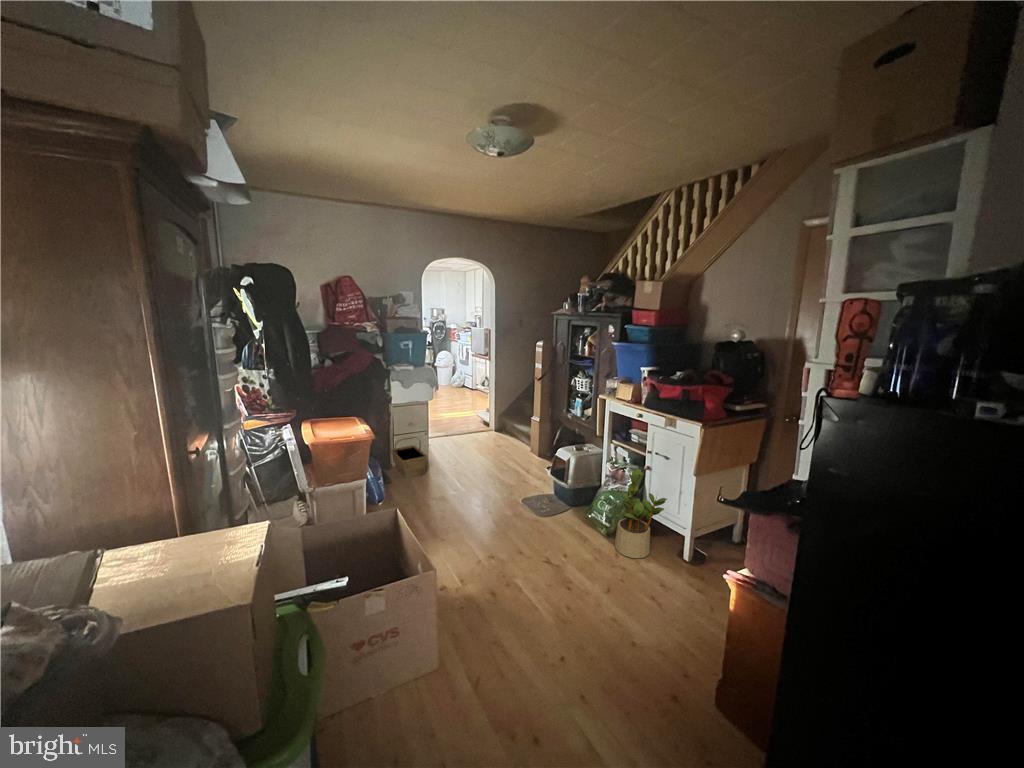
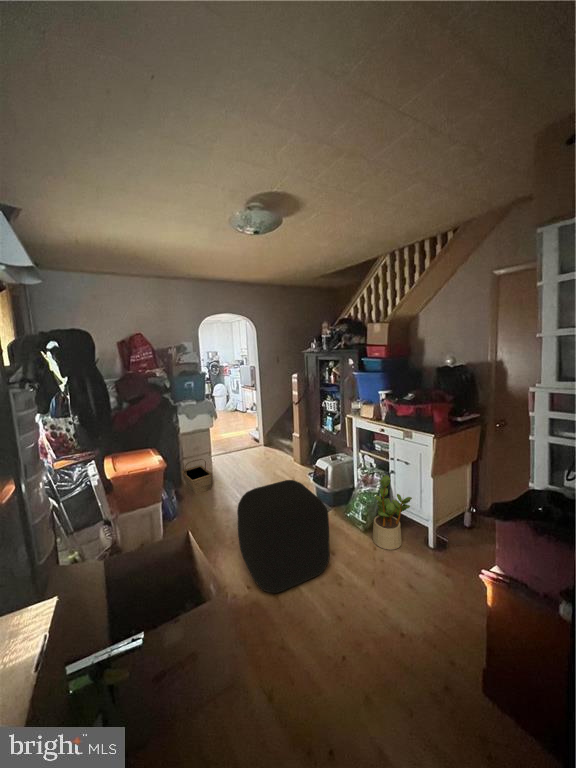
ottoman: none [453,464,561,588] -> present [237,480,330,593]

